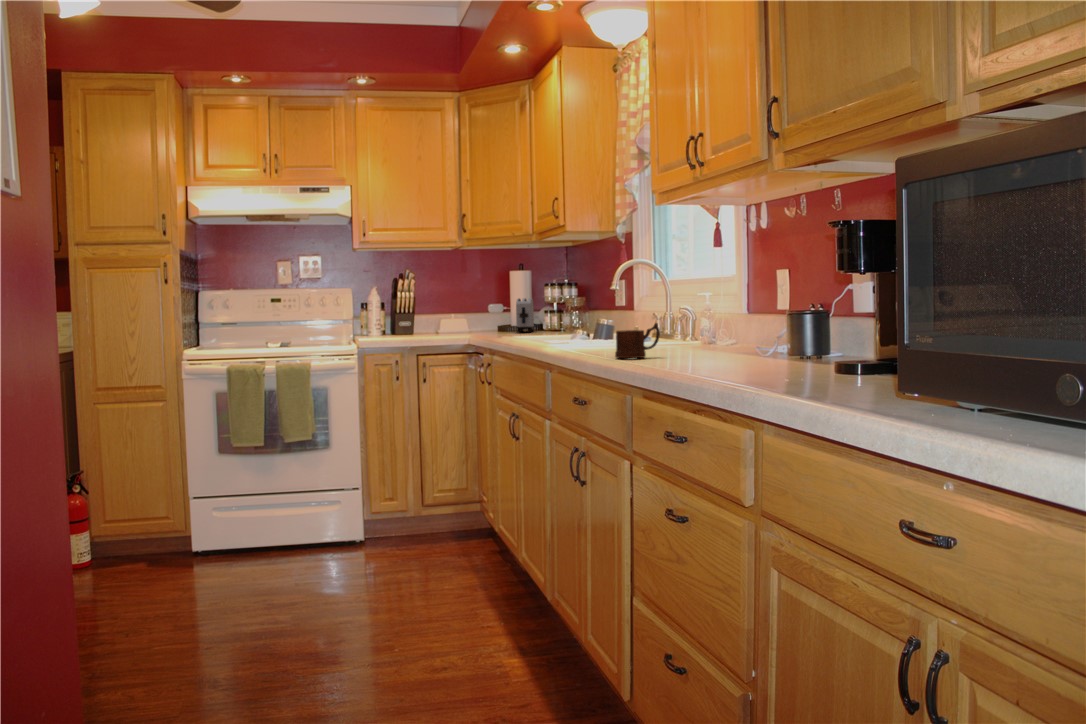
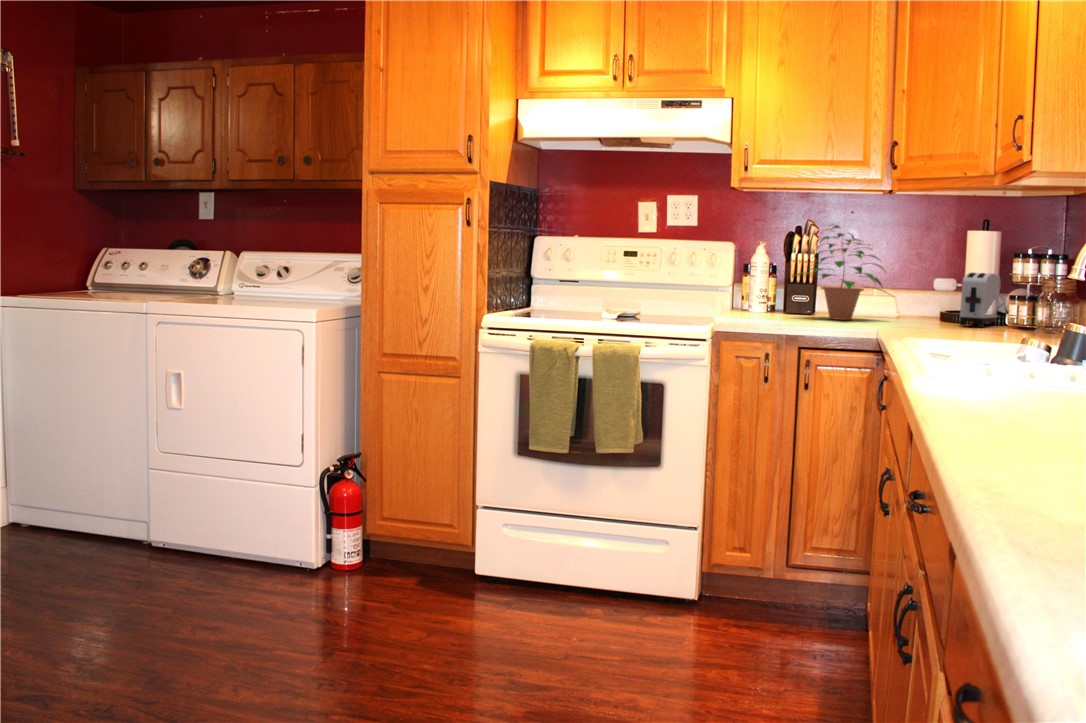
potted plant: none [405,271,473,335] -> present [797,225,886,320]
mug: present [615,323,660,358] -> none [952,343,1031,396]

